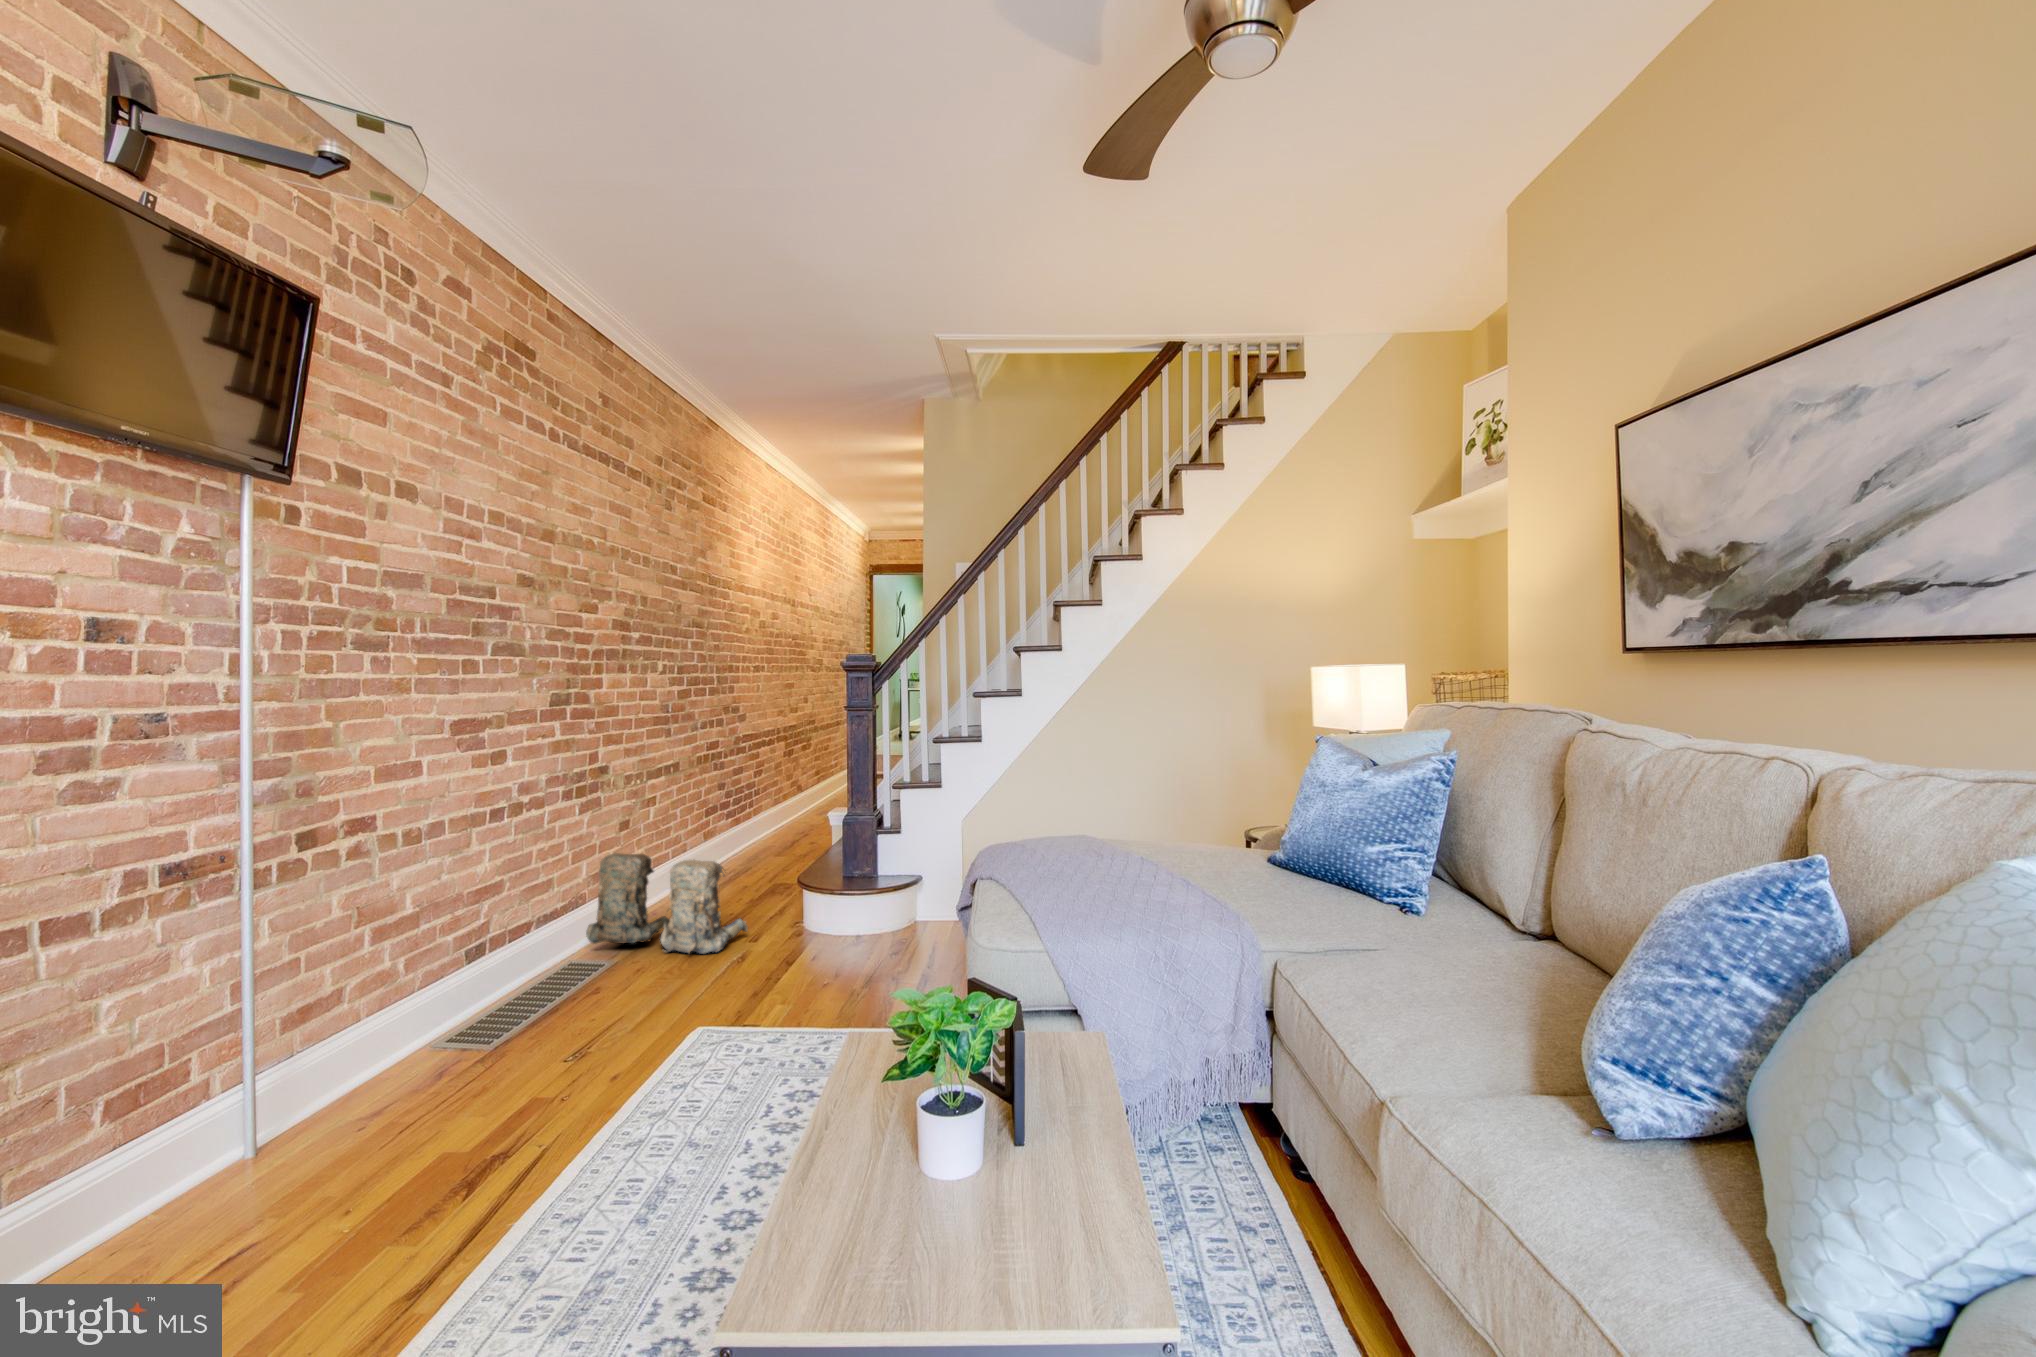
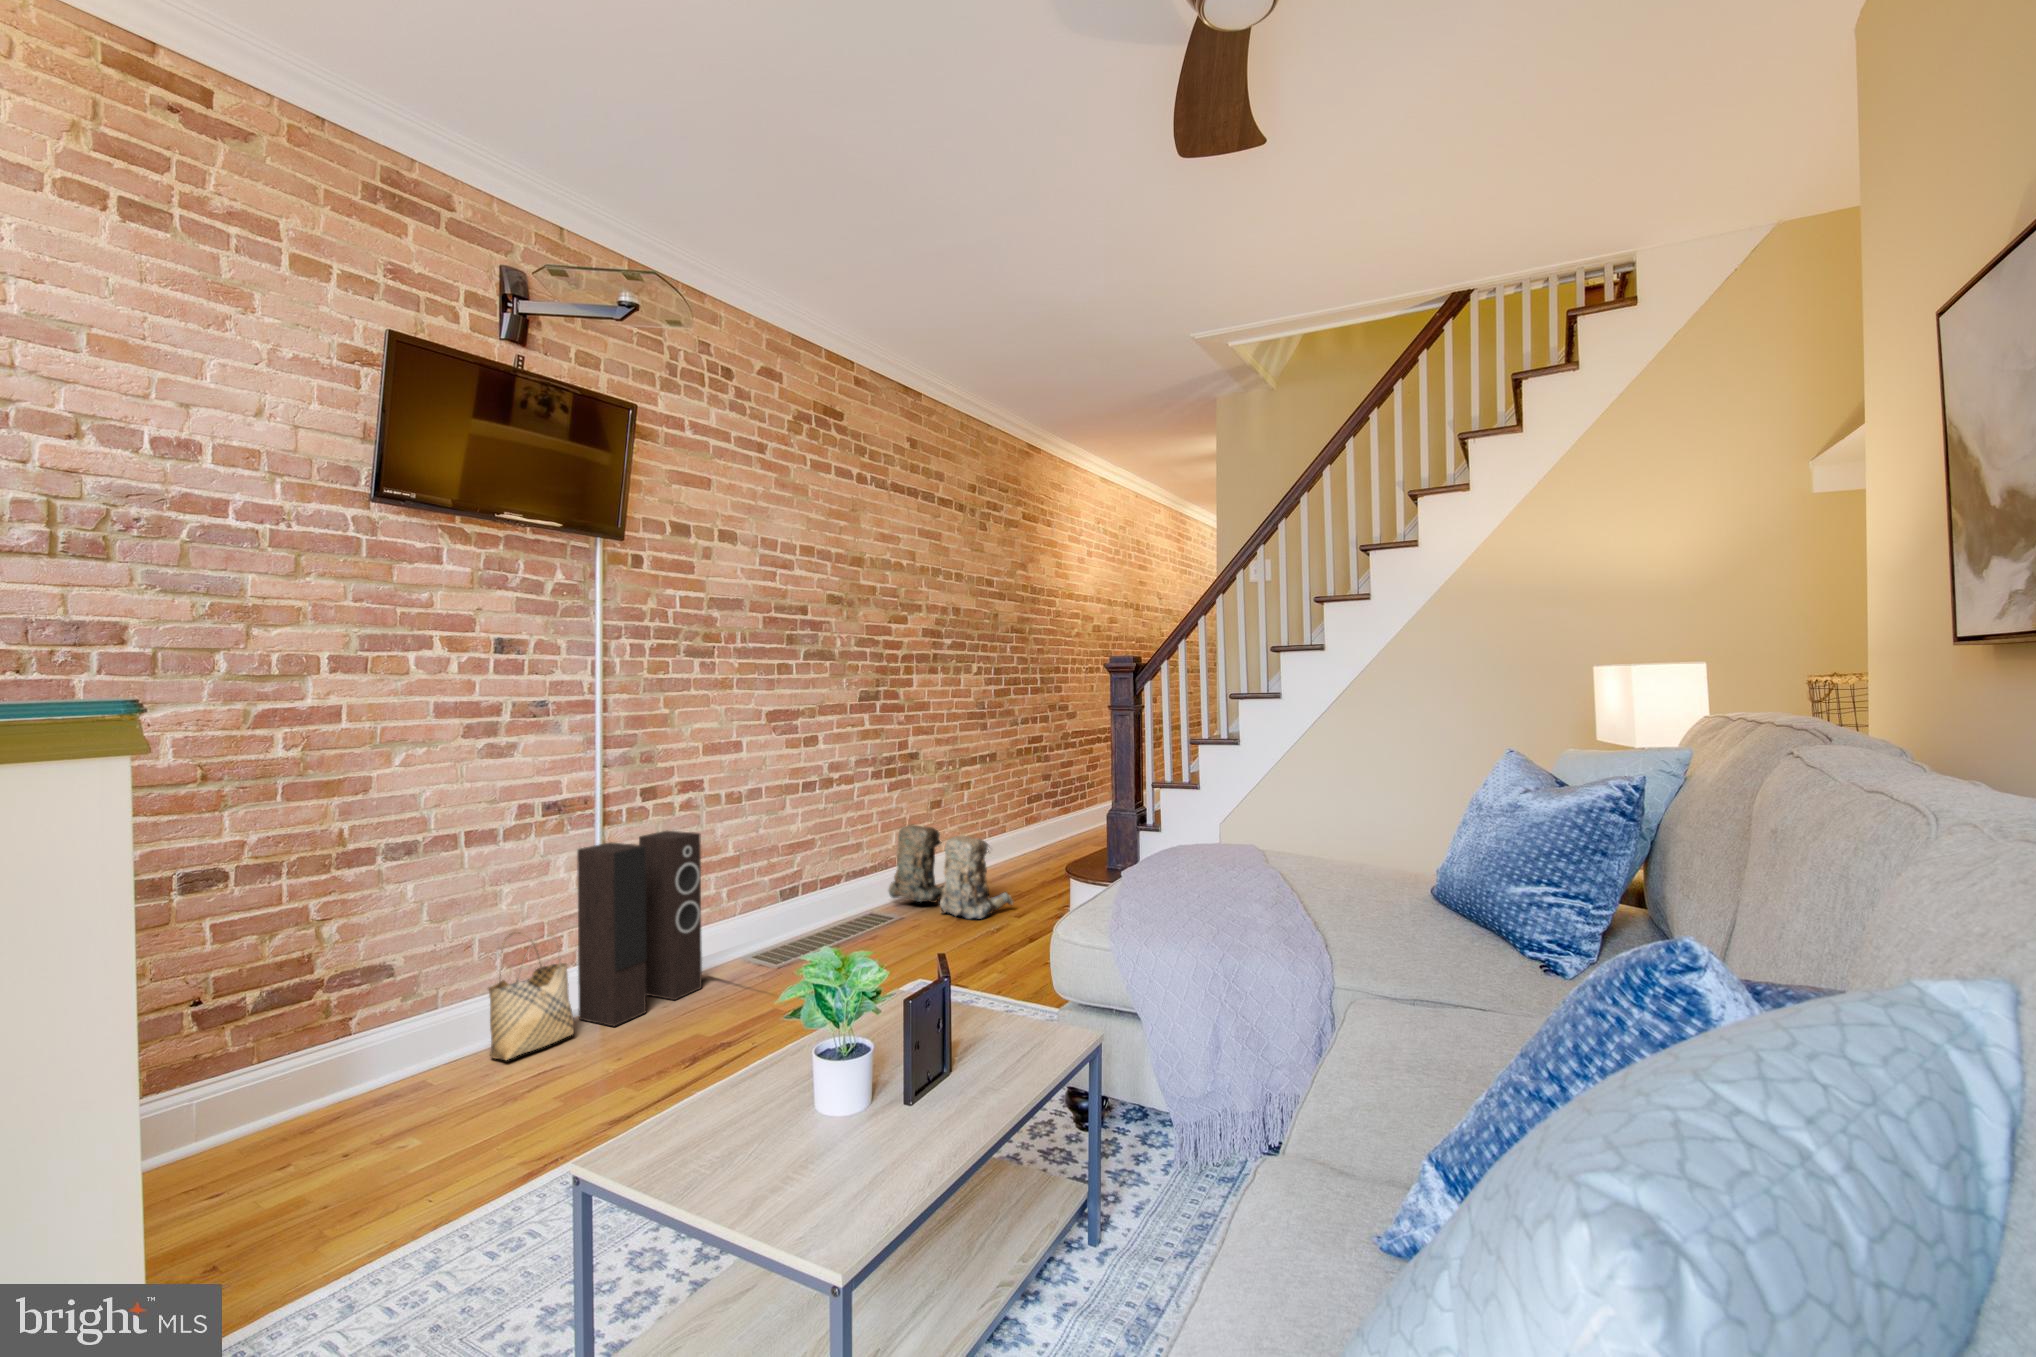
speaker: none [222,888,402,1181] -> present [577,831,702,1026]
woven basket: none [104,1061,243,1272] -> present [488,933,574,1060]

